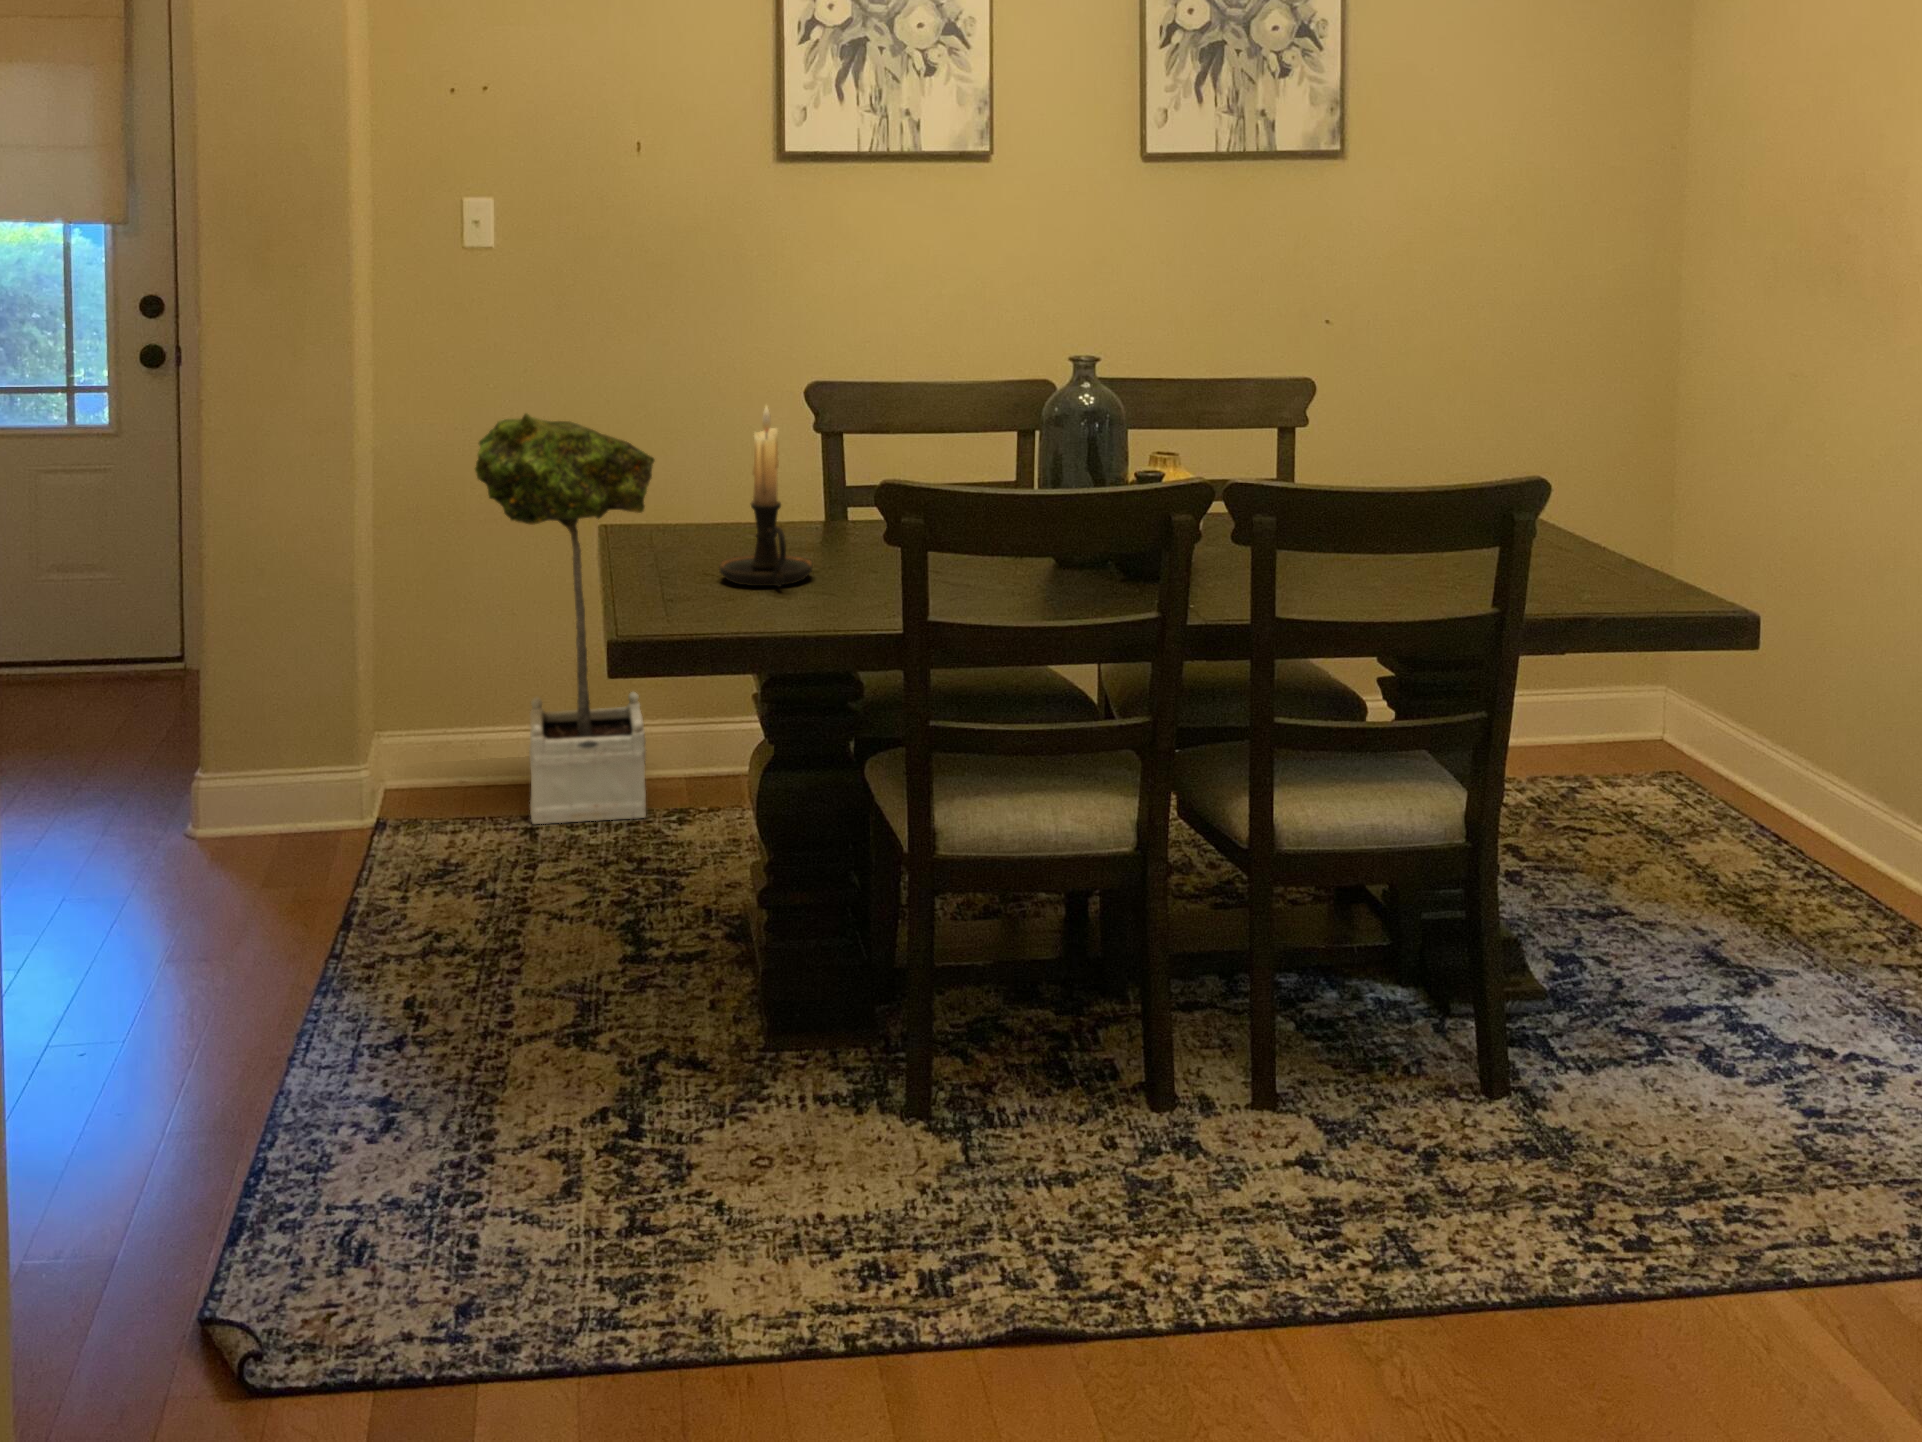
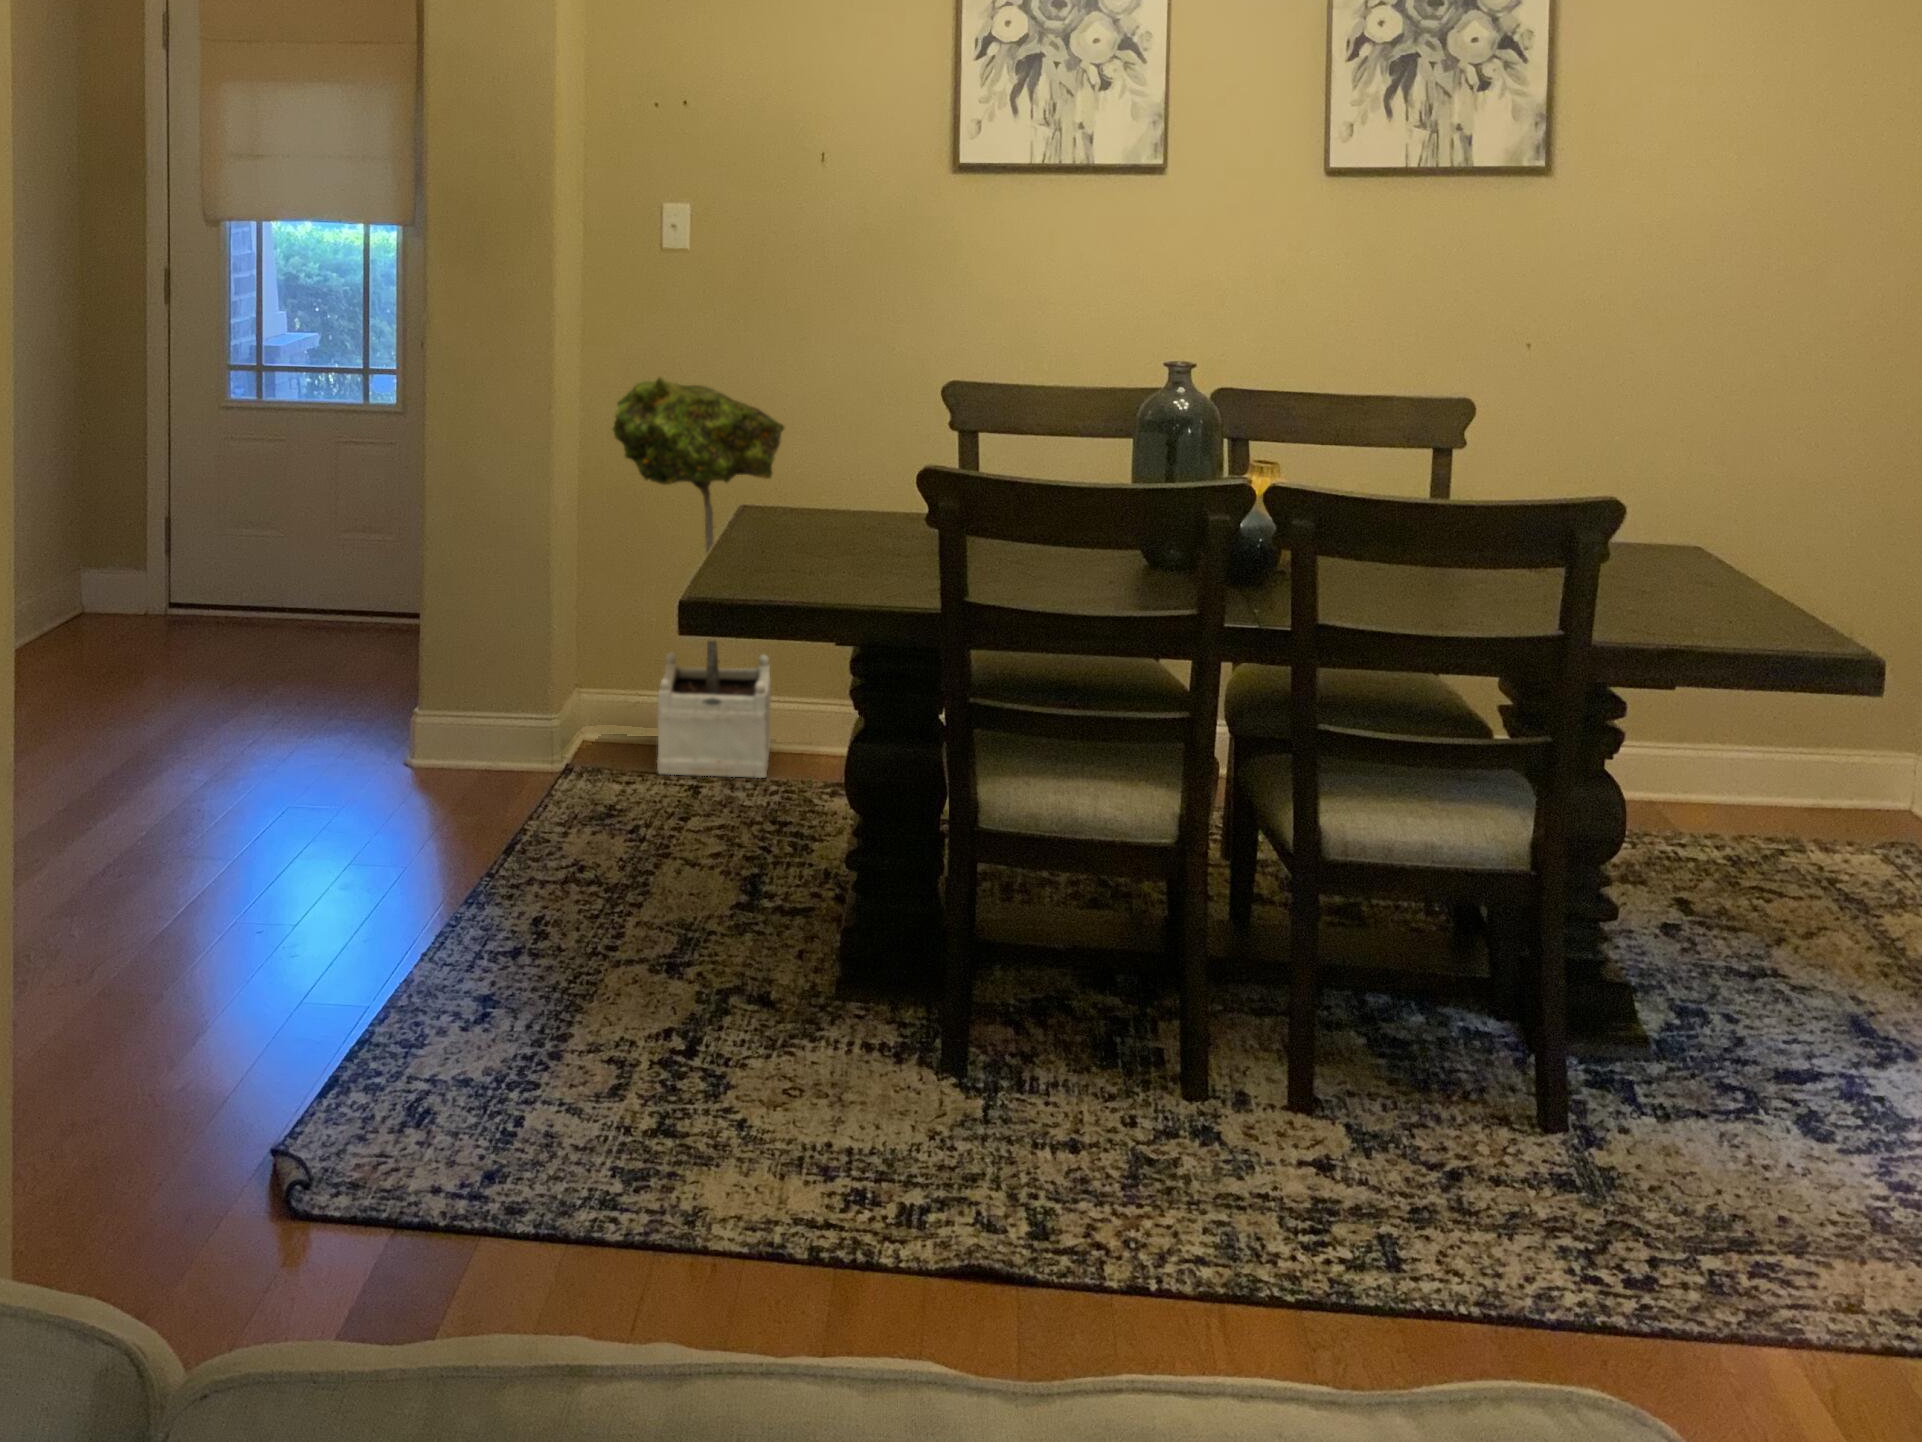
candle holder: present [719,406,812,587] -> none [793,383,884,561]

